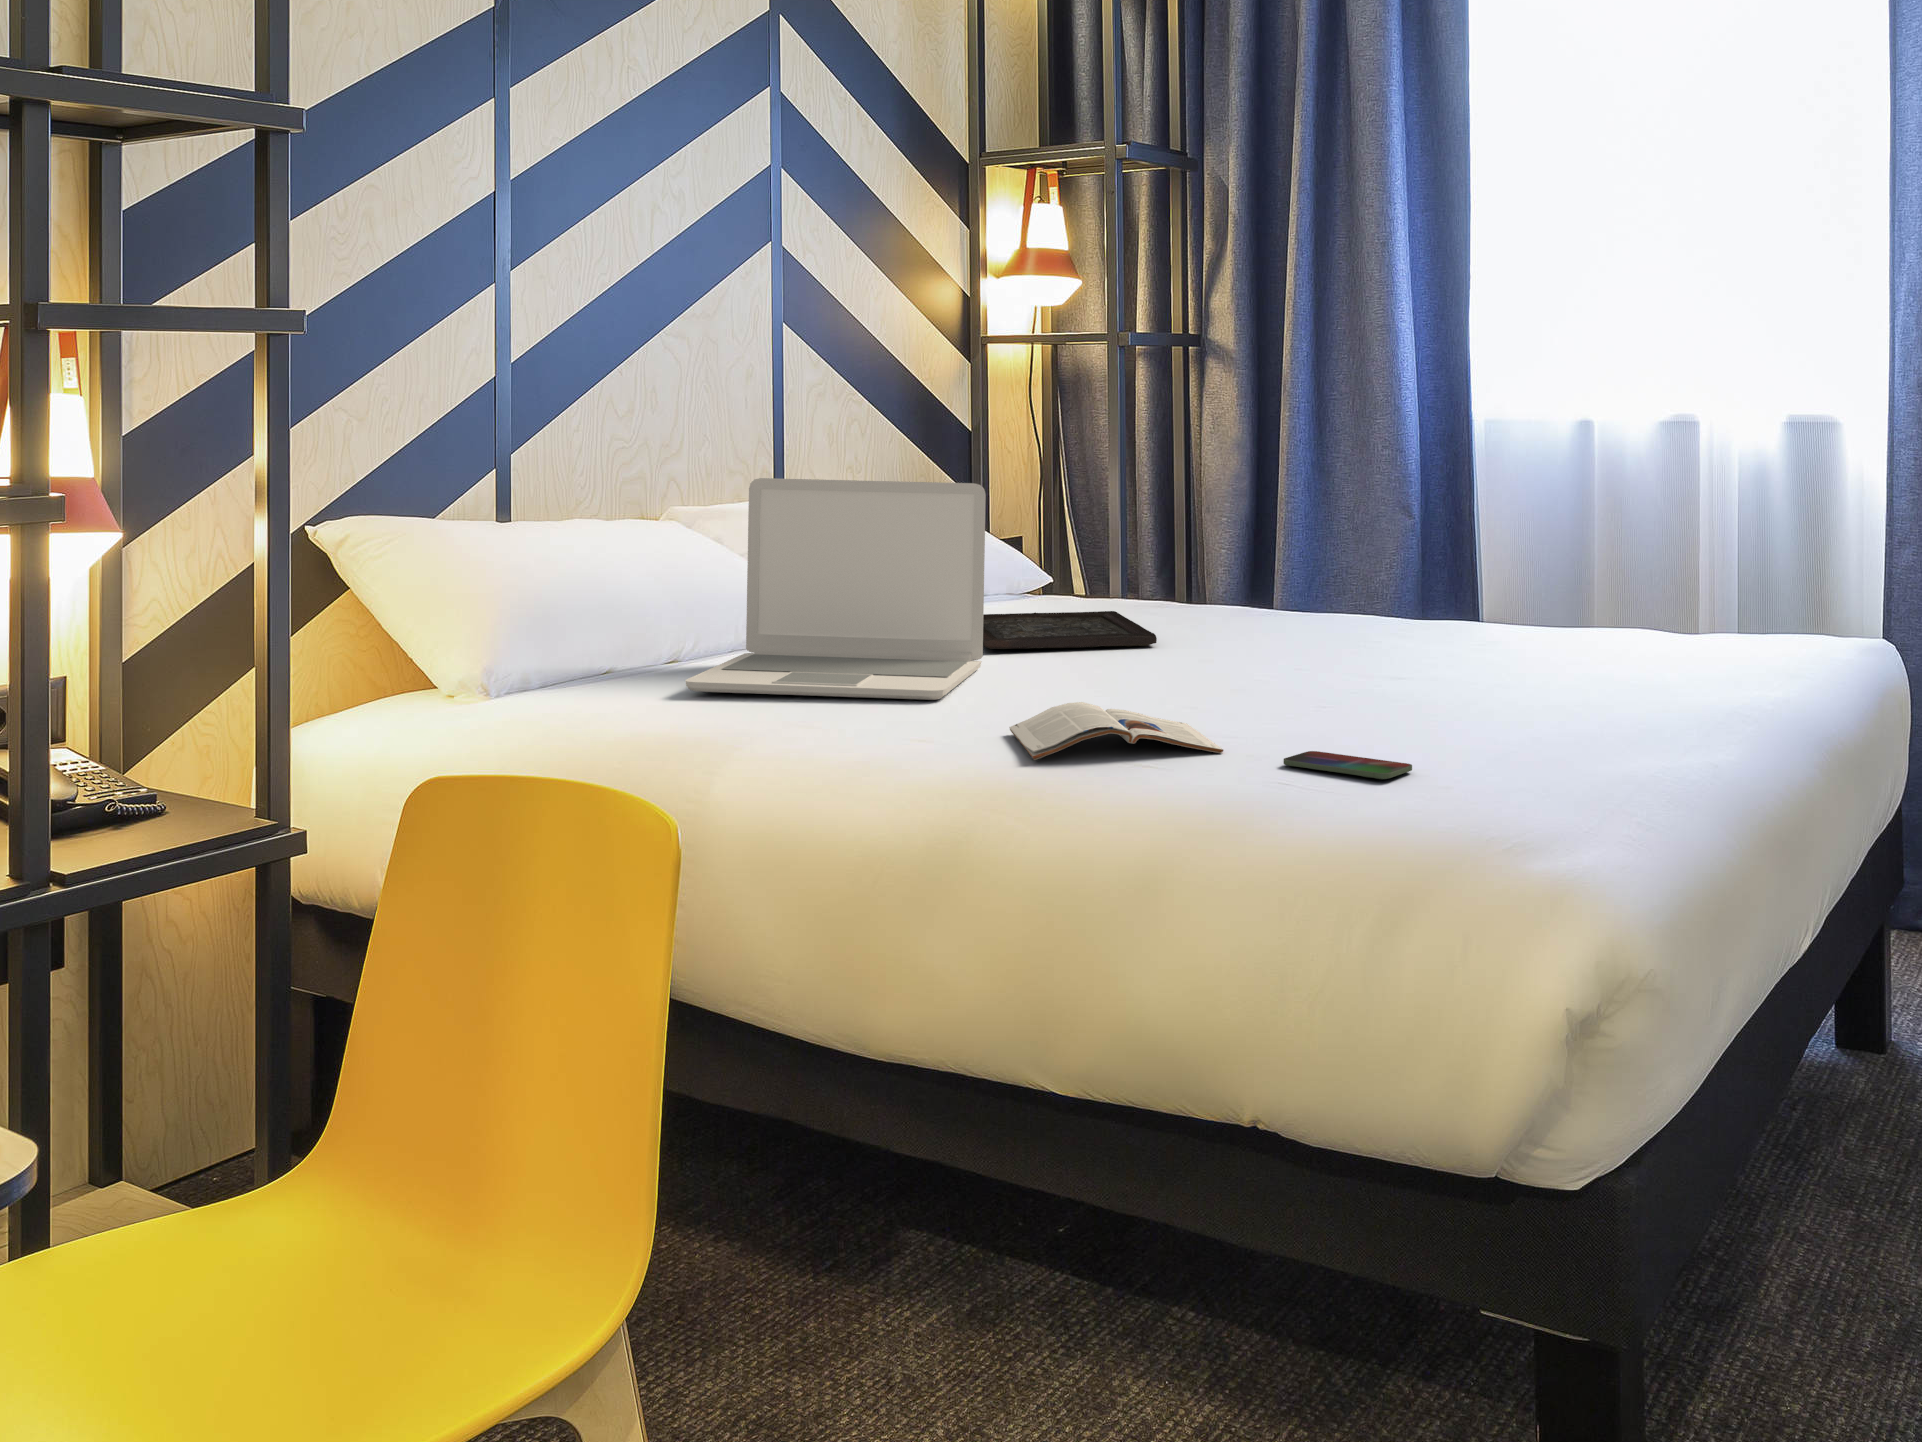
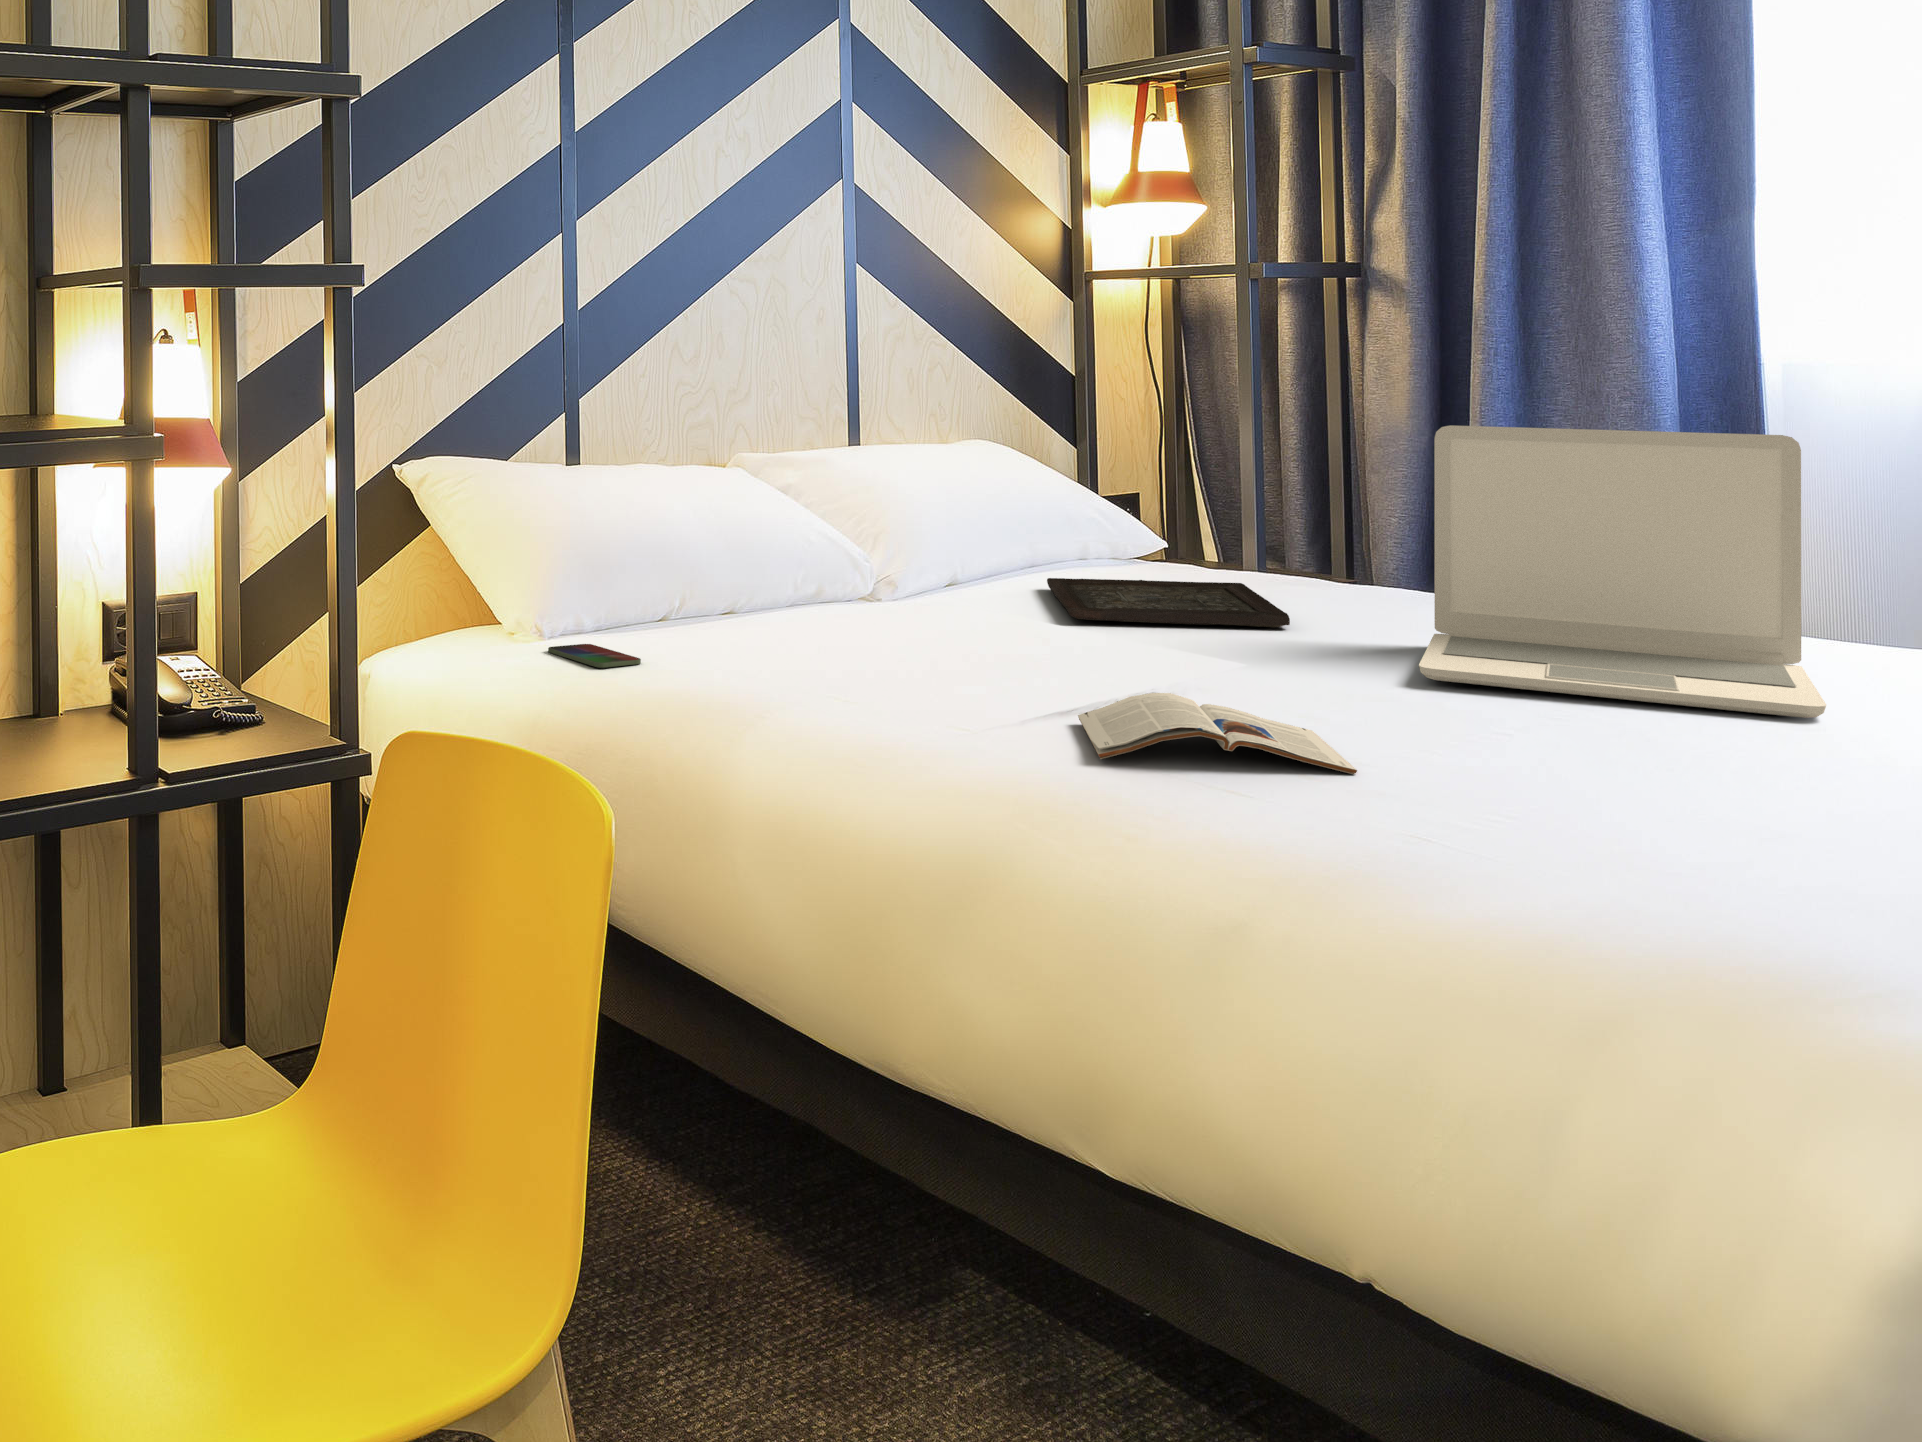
laptop: present [685,478,986,700] -> present [1419,425,1826,718]
smartphone: present [1283,751,1412,779] -> present [548,644,641,668]

